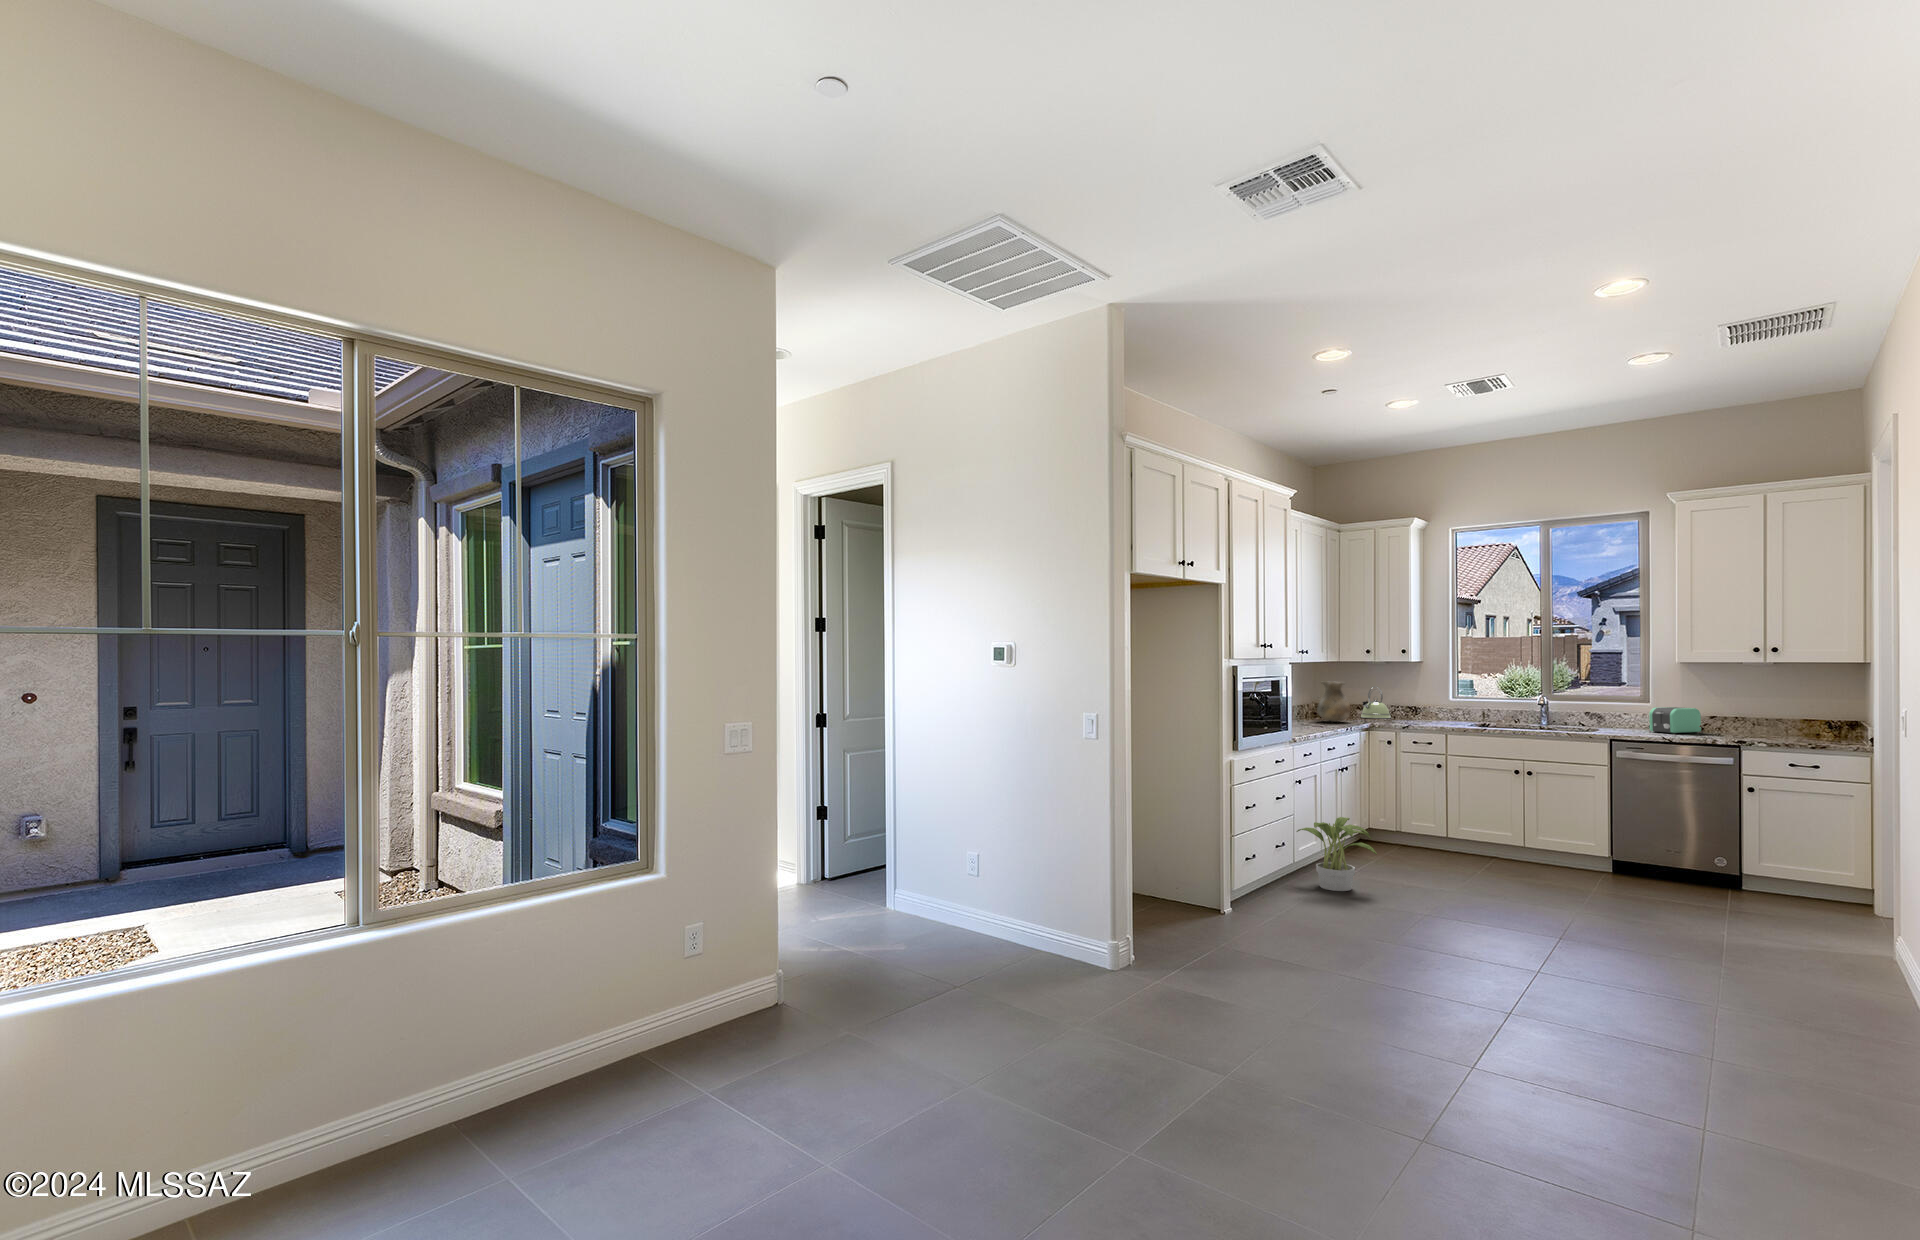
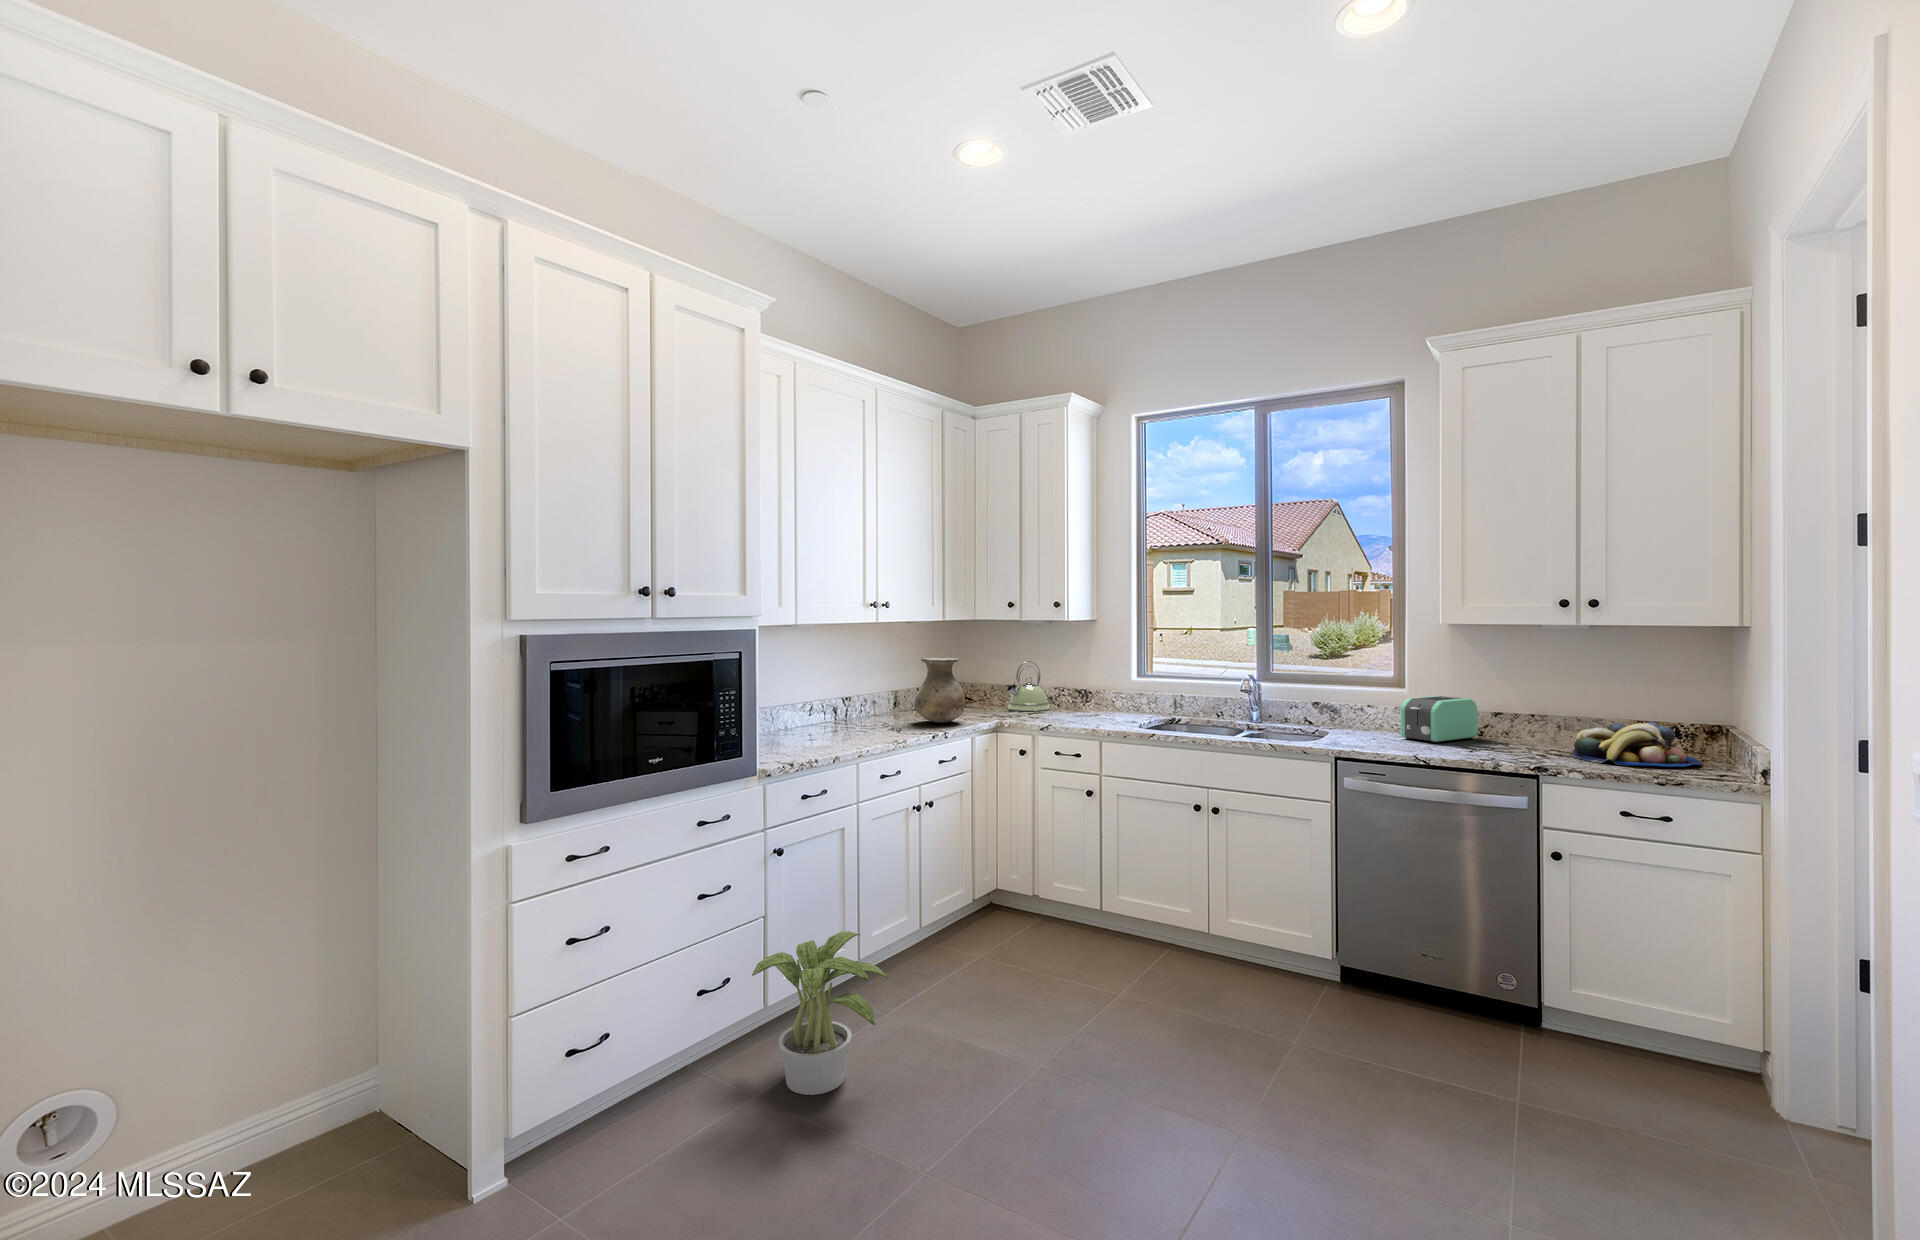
fruit bowl: none [1761,719,1840,742] -> present [1572,722,1700,767]

